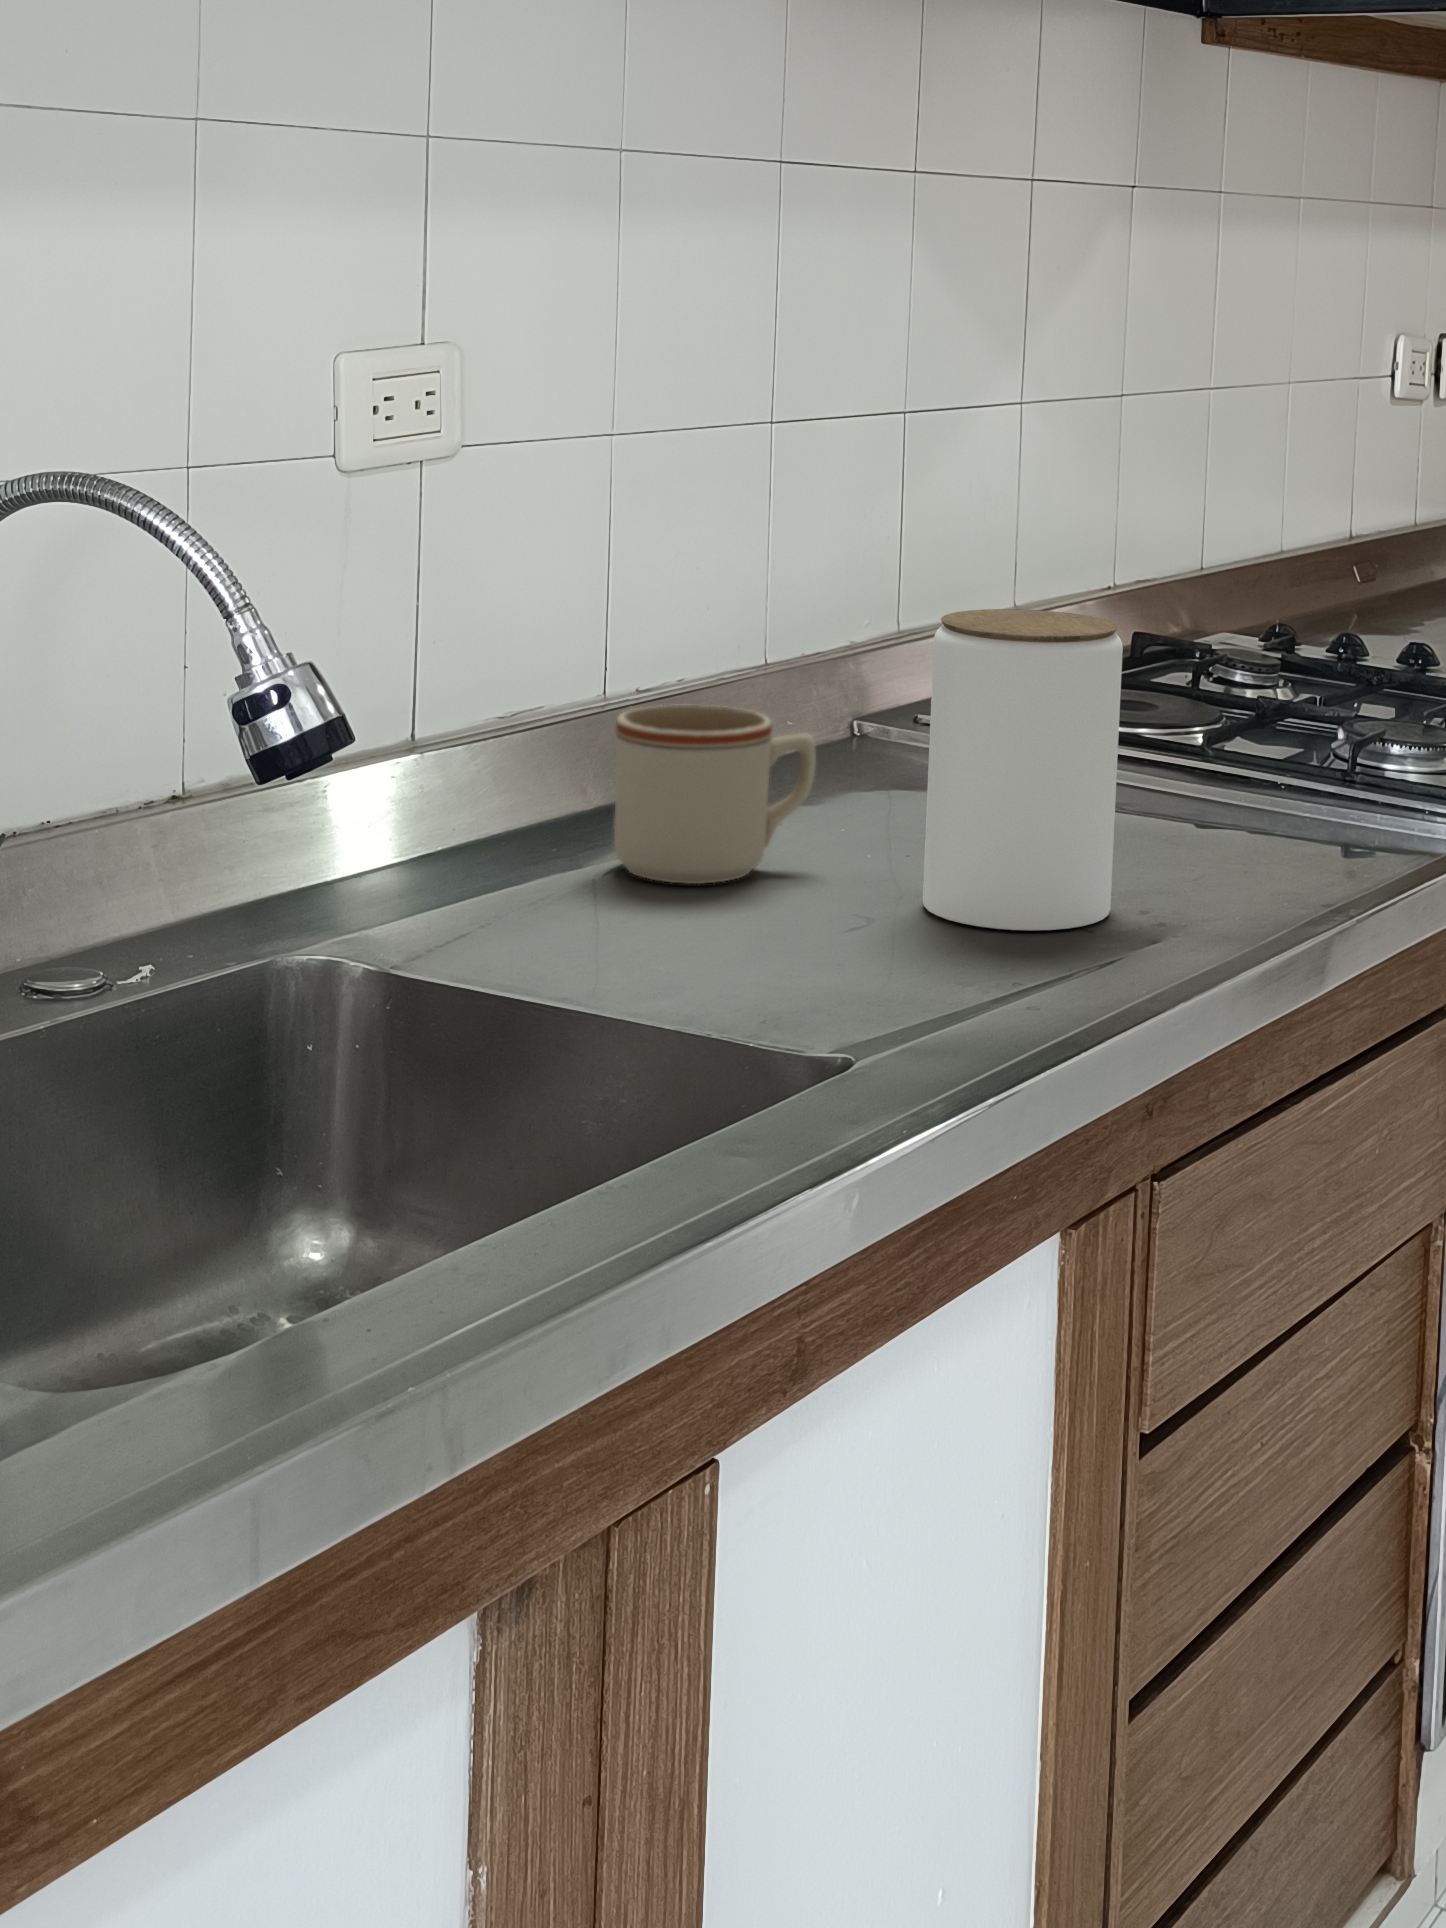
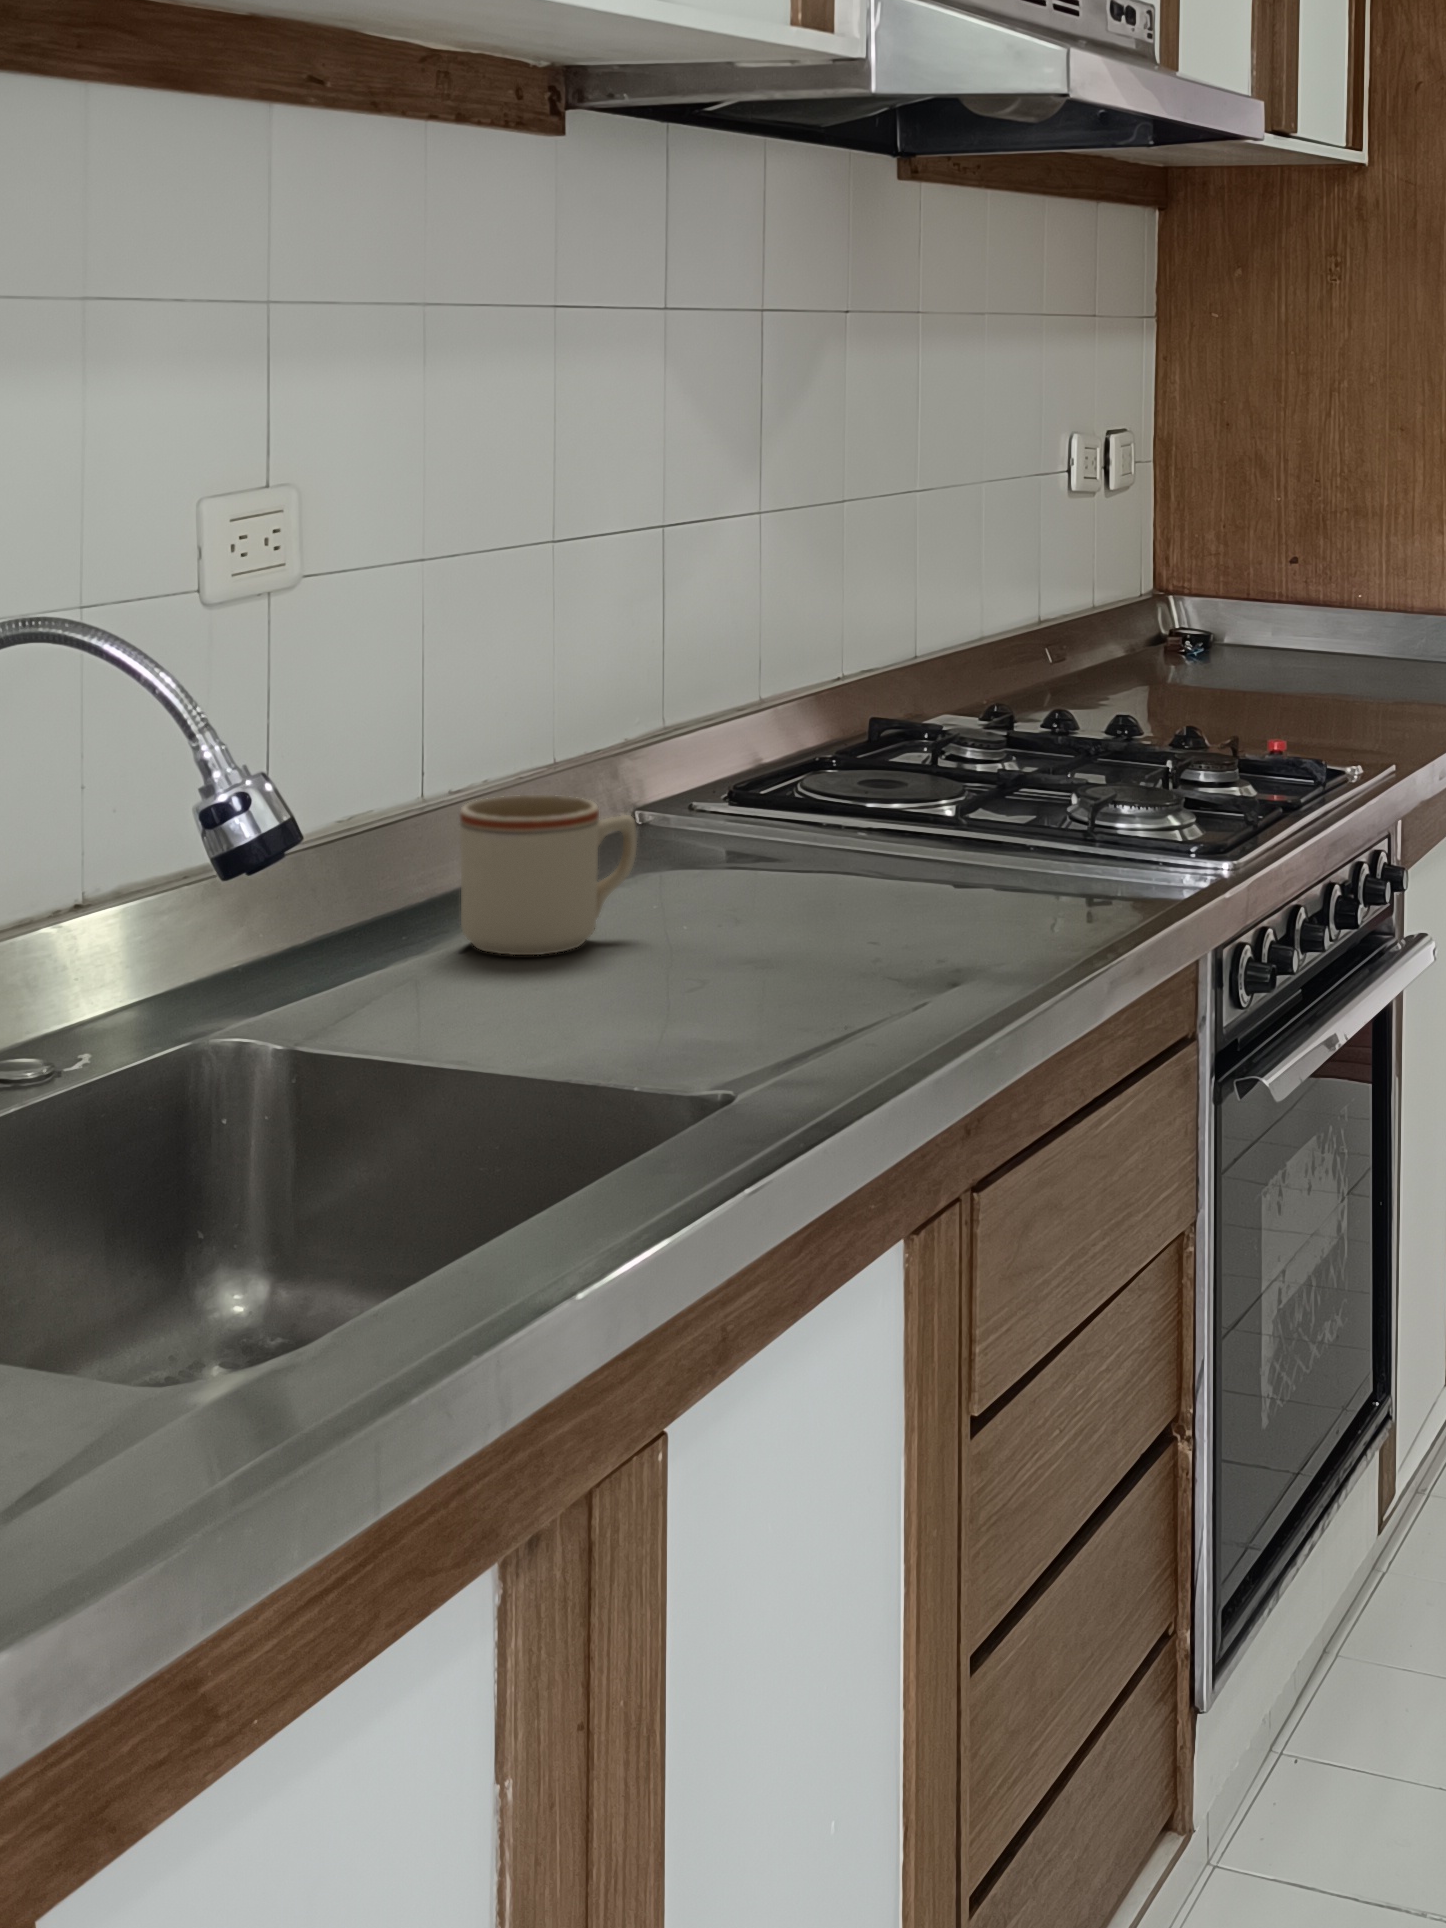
jar: present [923,609,1123,931] -> none [745,693,912,976]

